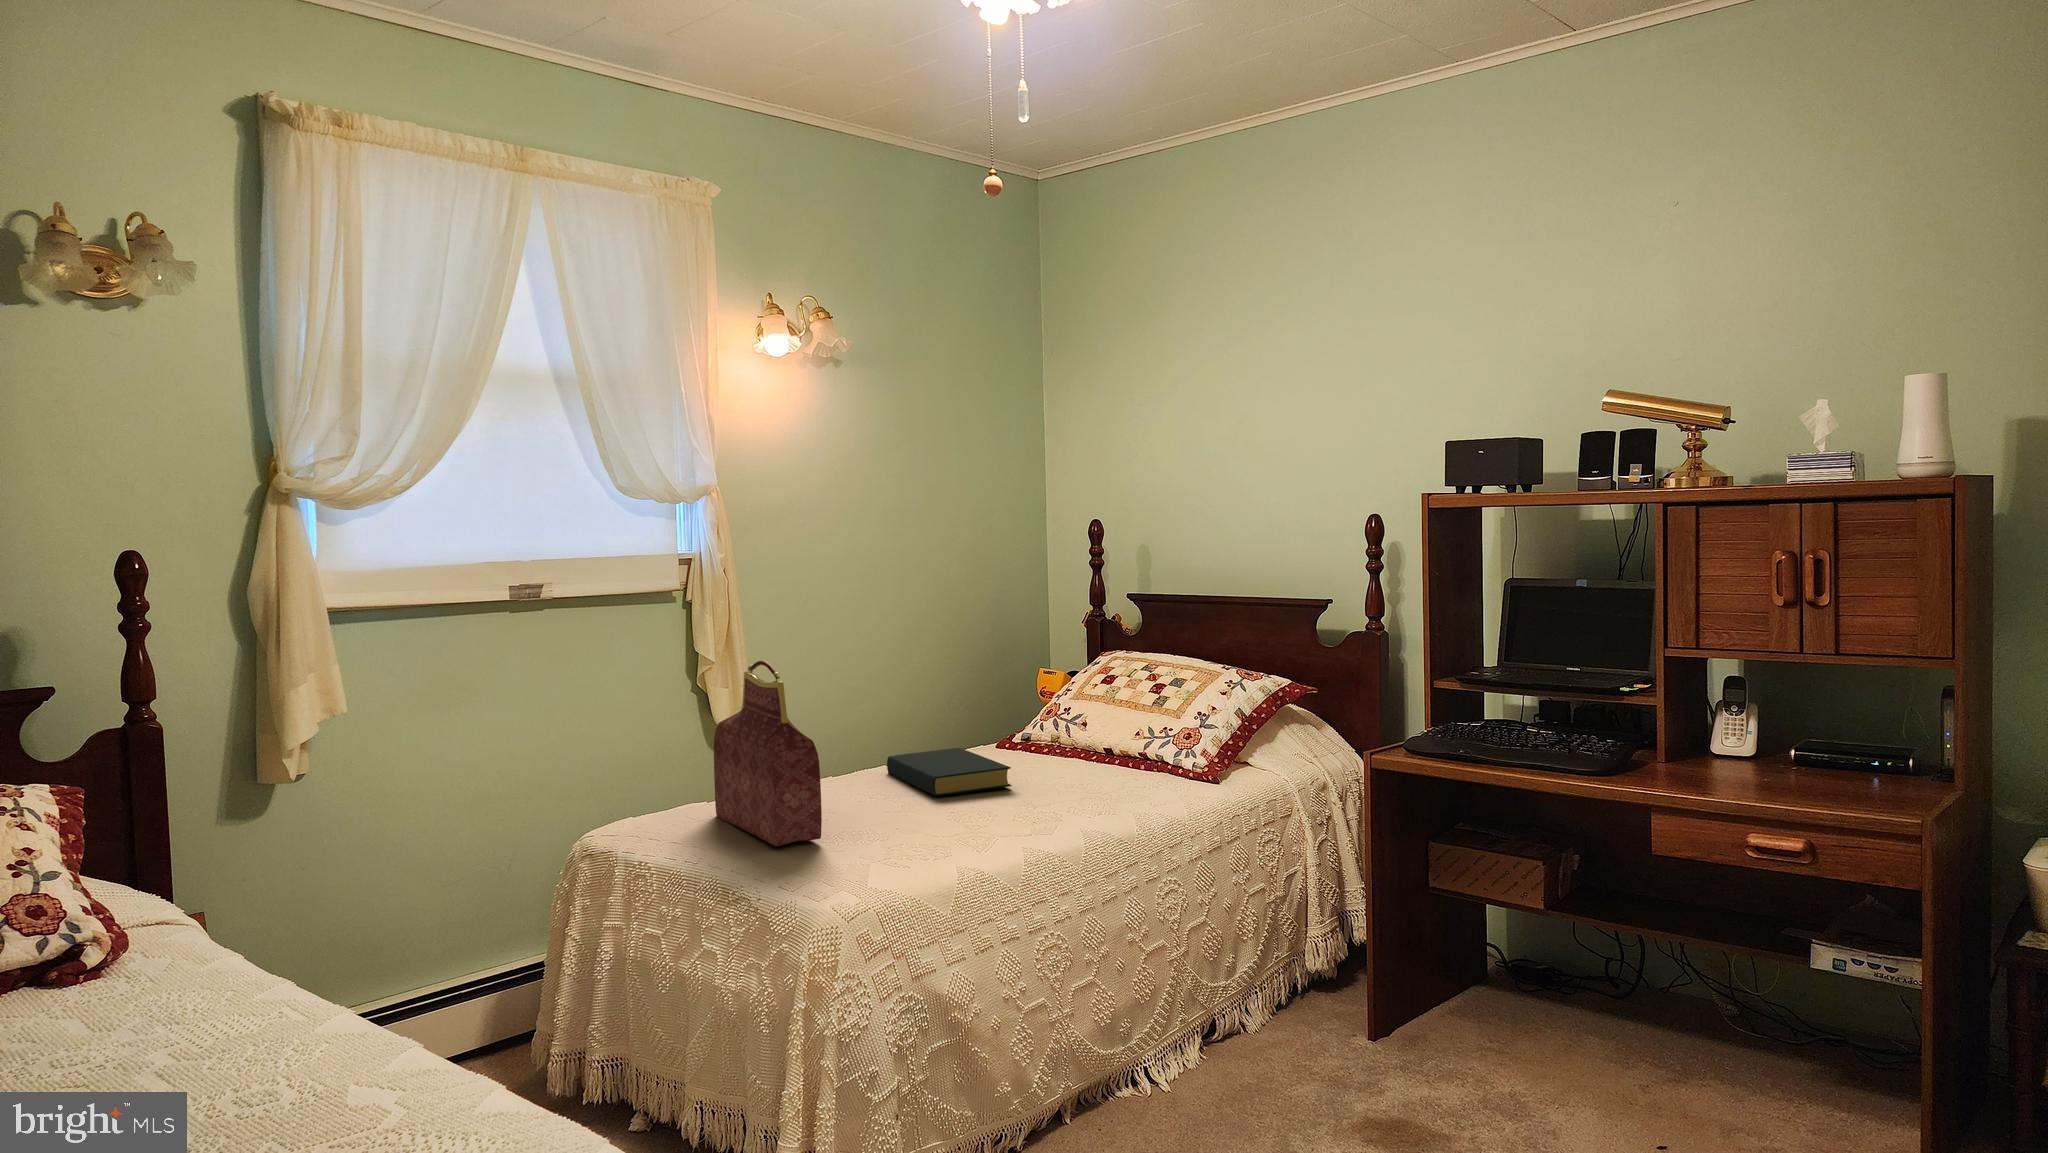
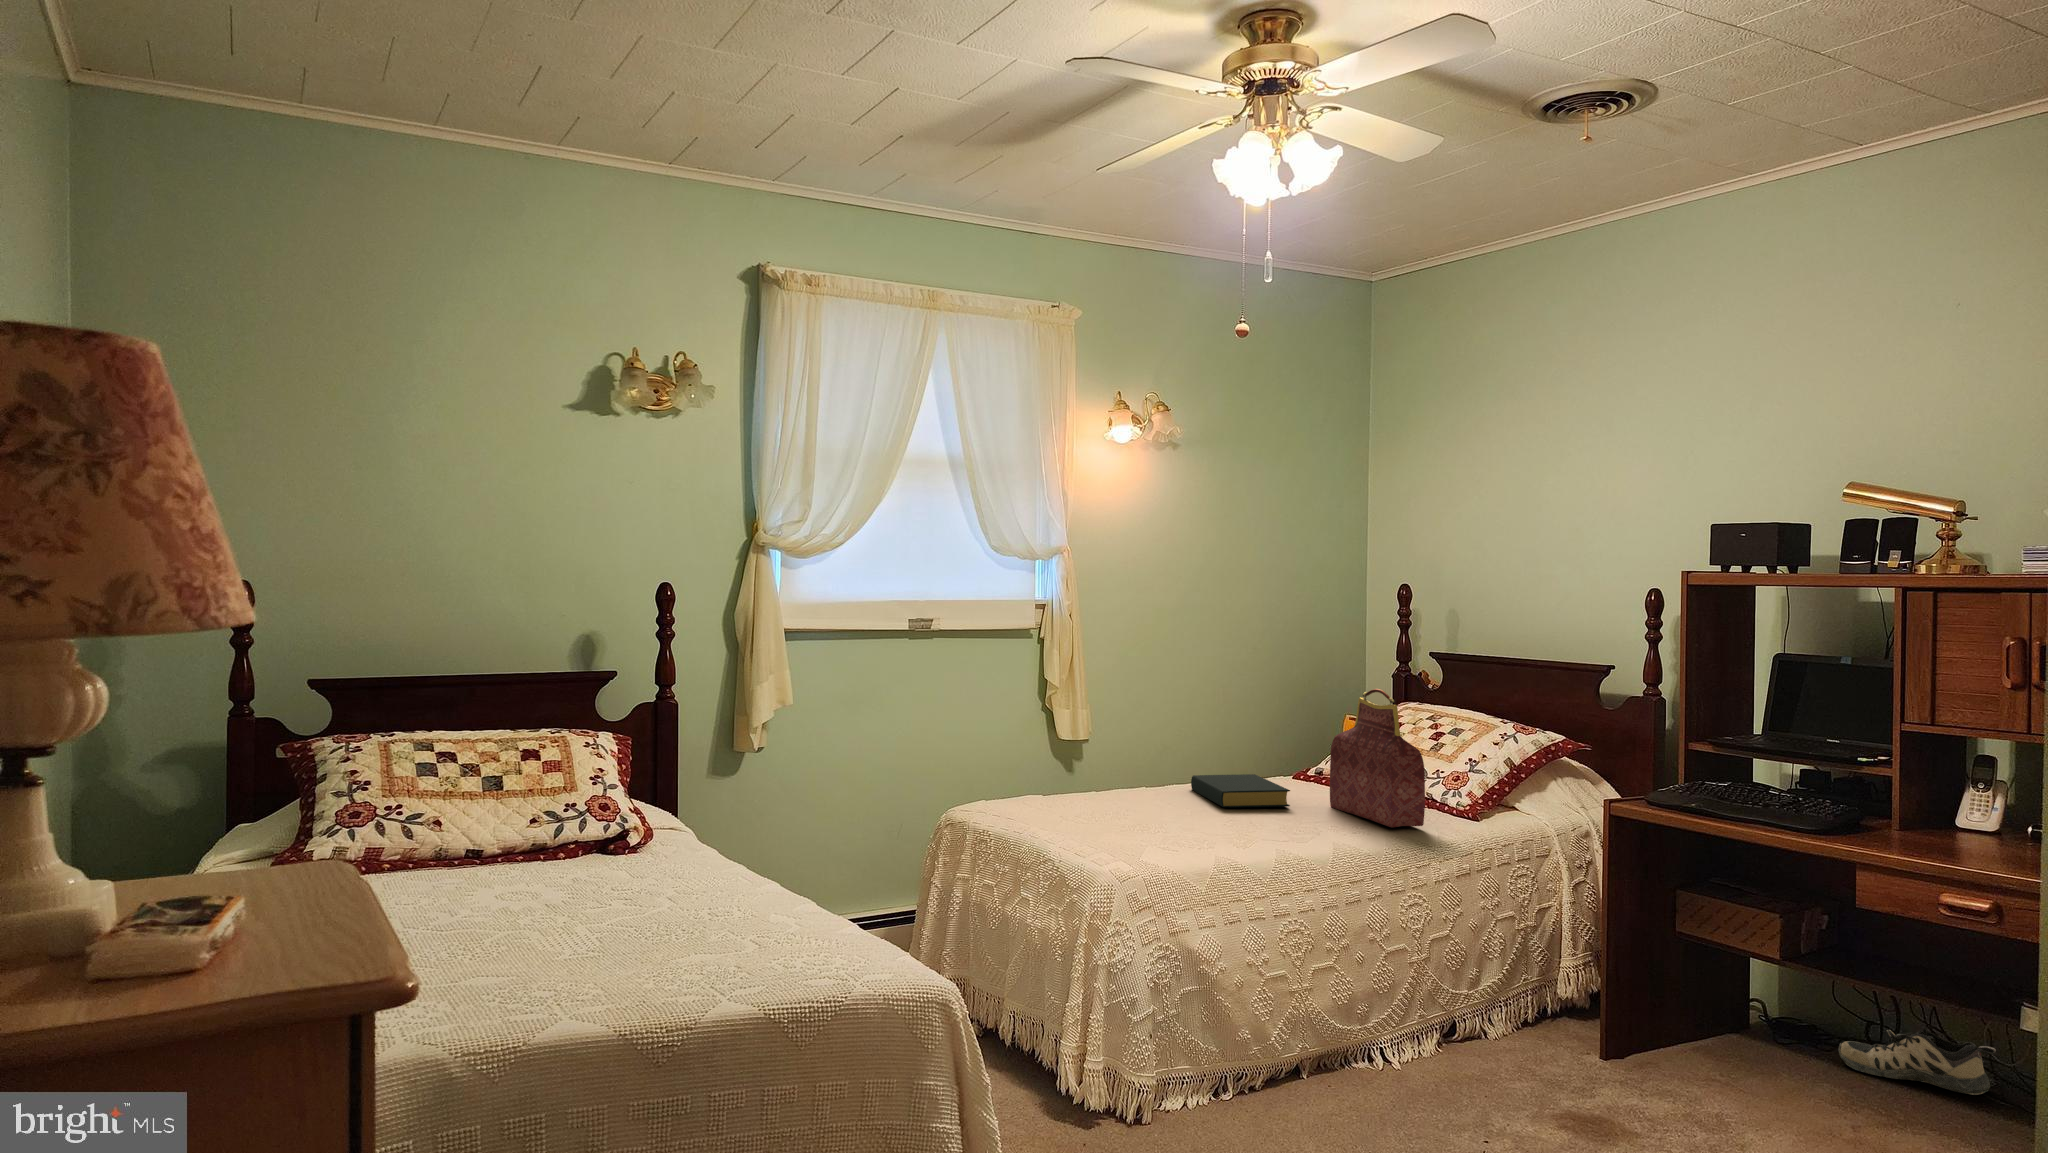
handbag: present [714,661,822,846] -> present [1330,689,1425,827]
shoe: none [1582,959,1732,1022] -> present [1839,1029,1996,1095]

